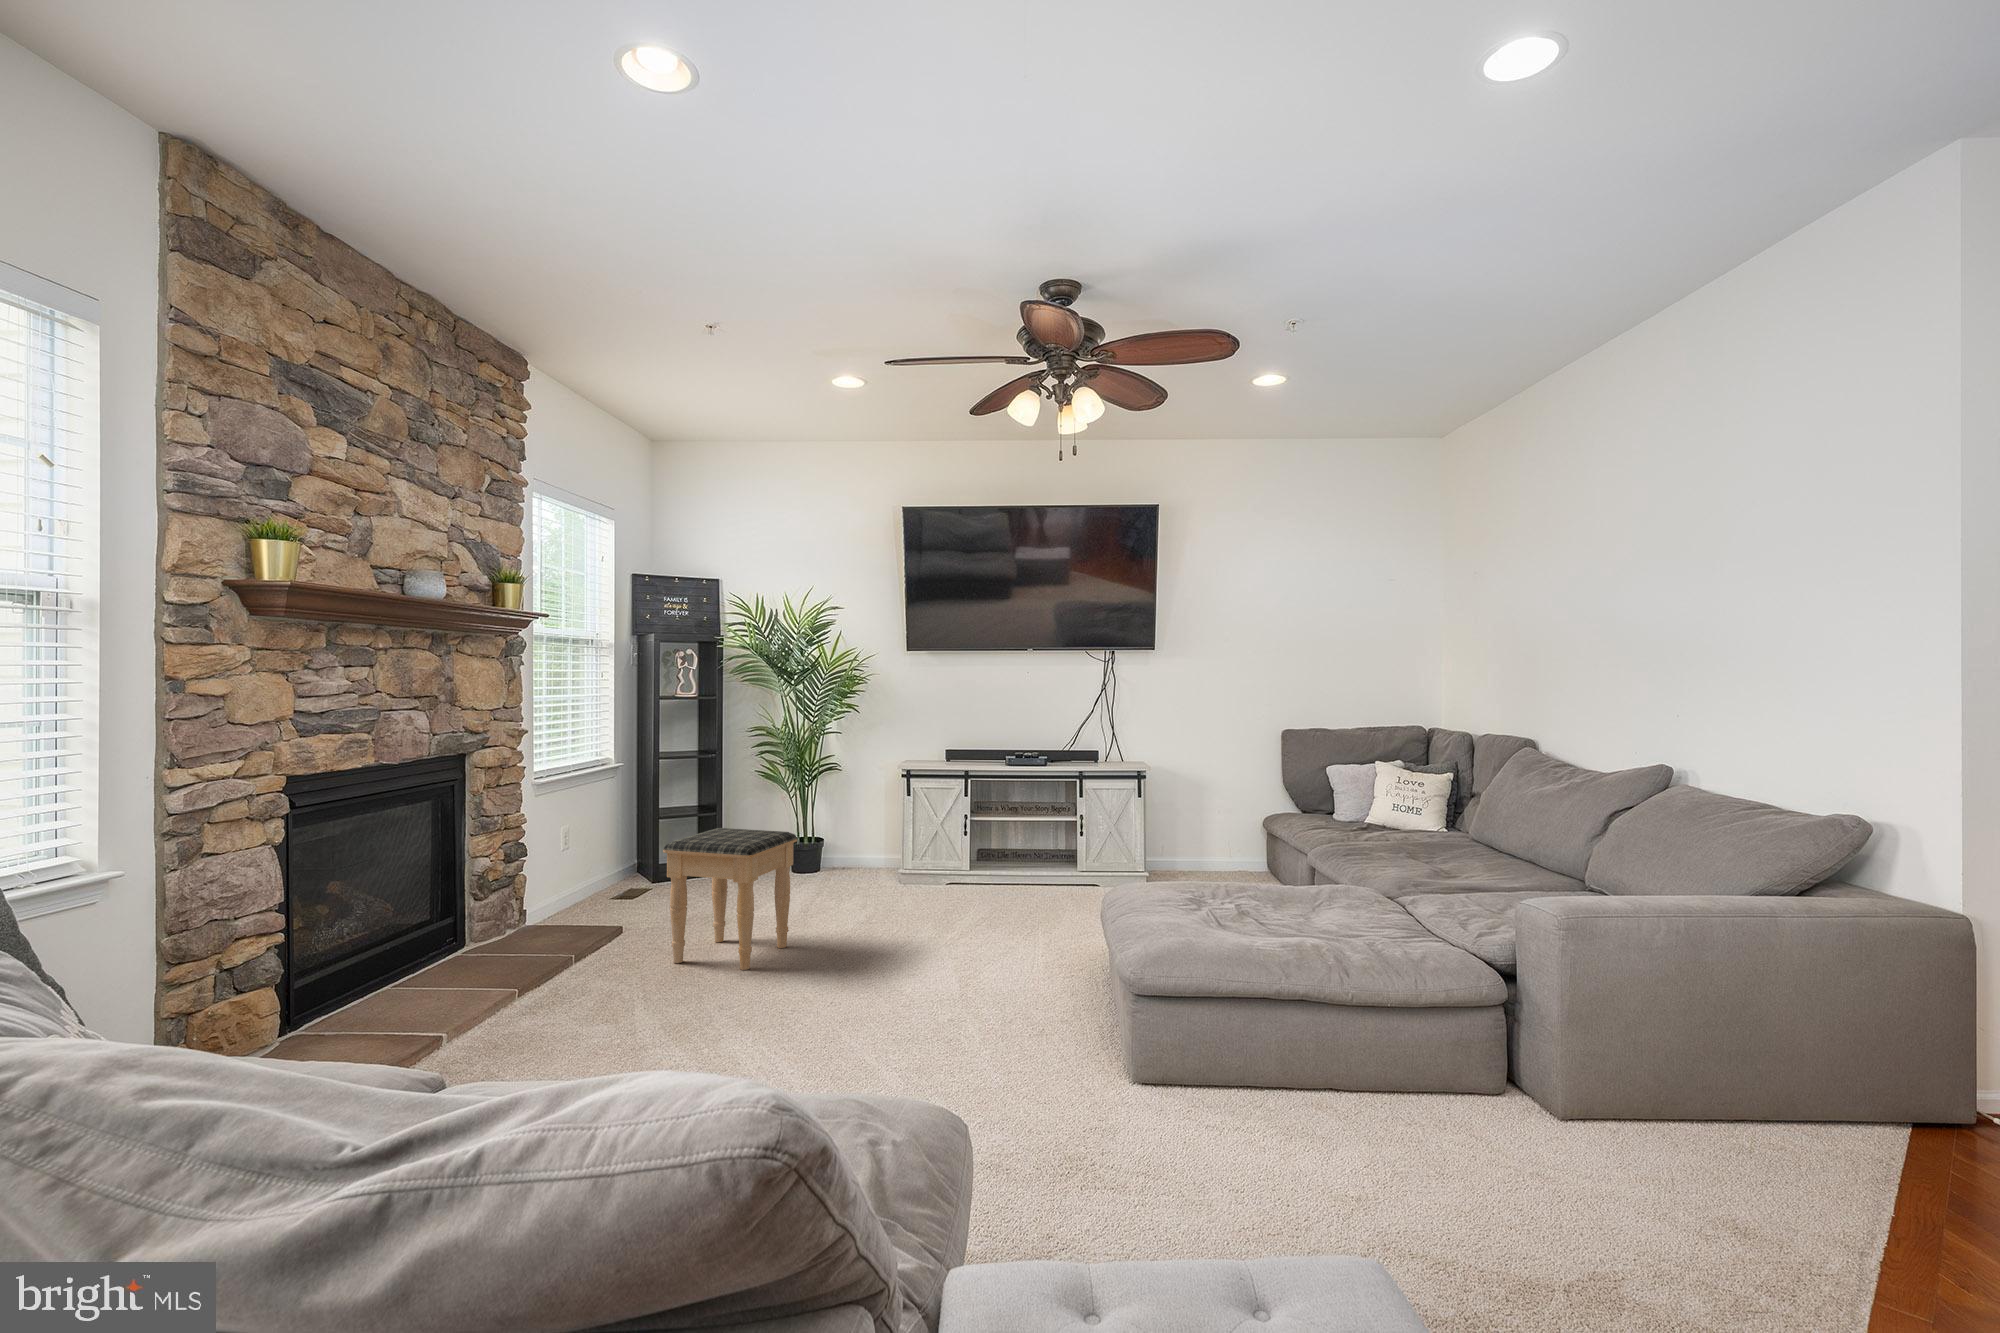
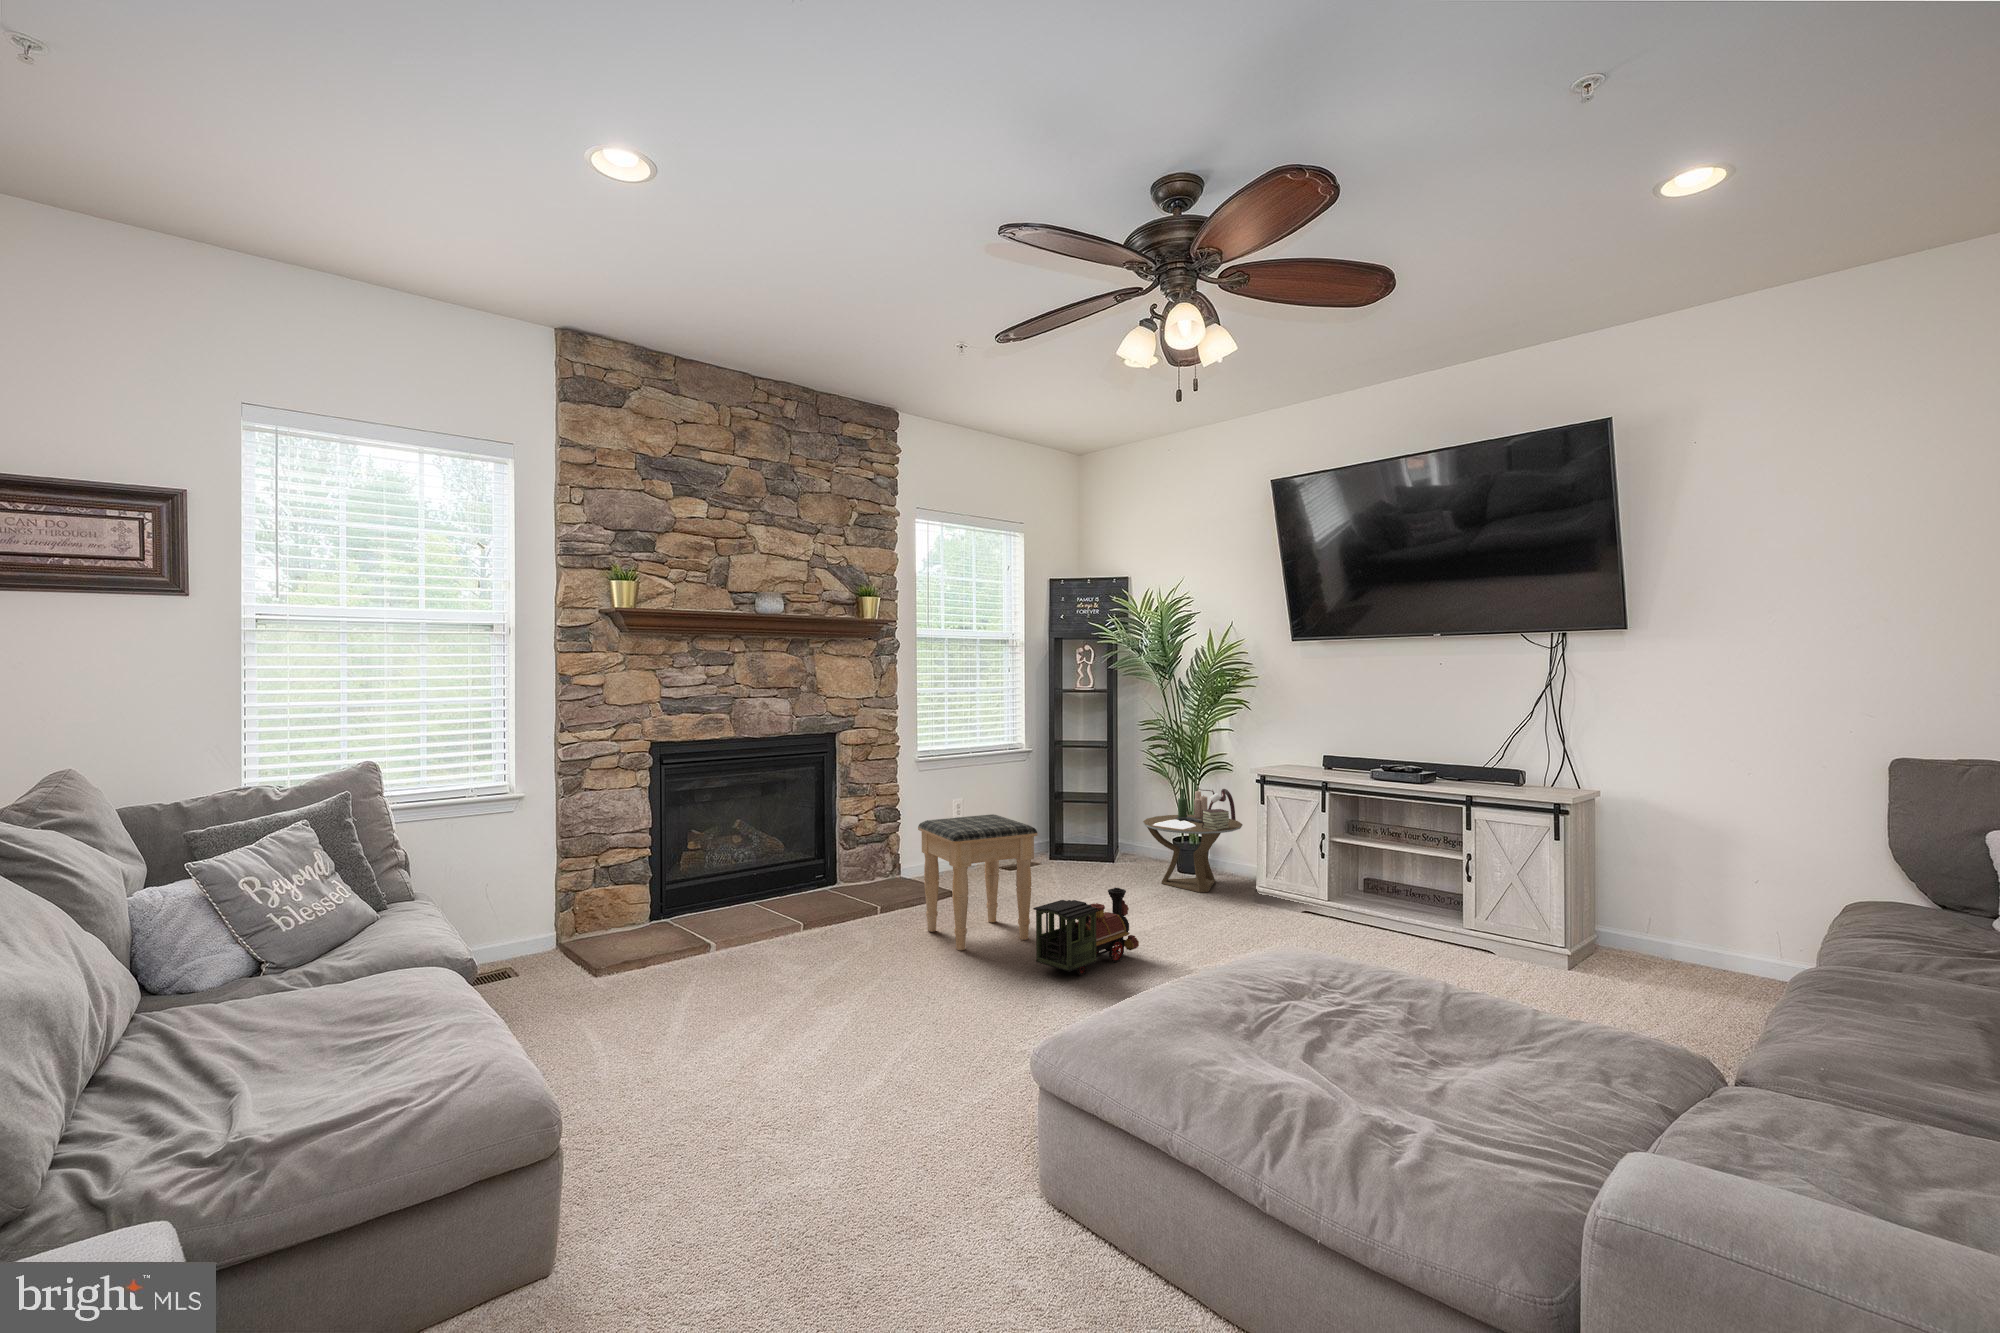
side table: none [778,786,871,883] -> present [1143,787,1242,892]
toy train: none [852,877,905,960] -> present [1033,888,1139,975]

